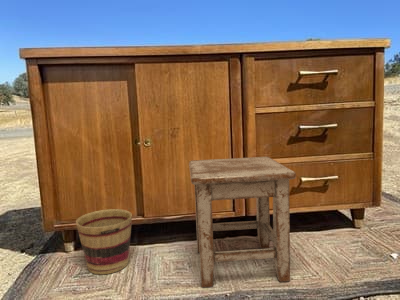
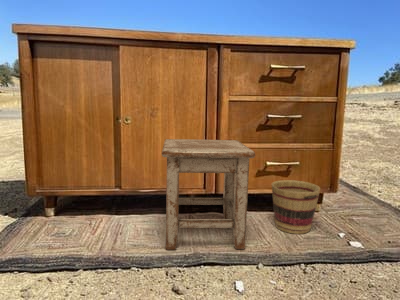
basket: present [76,209,132,274] -> present [272,180,320,234]

